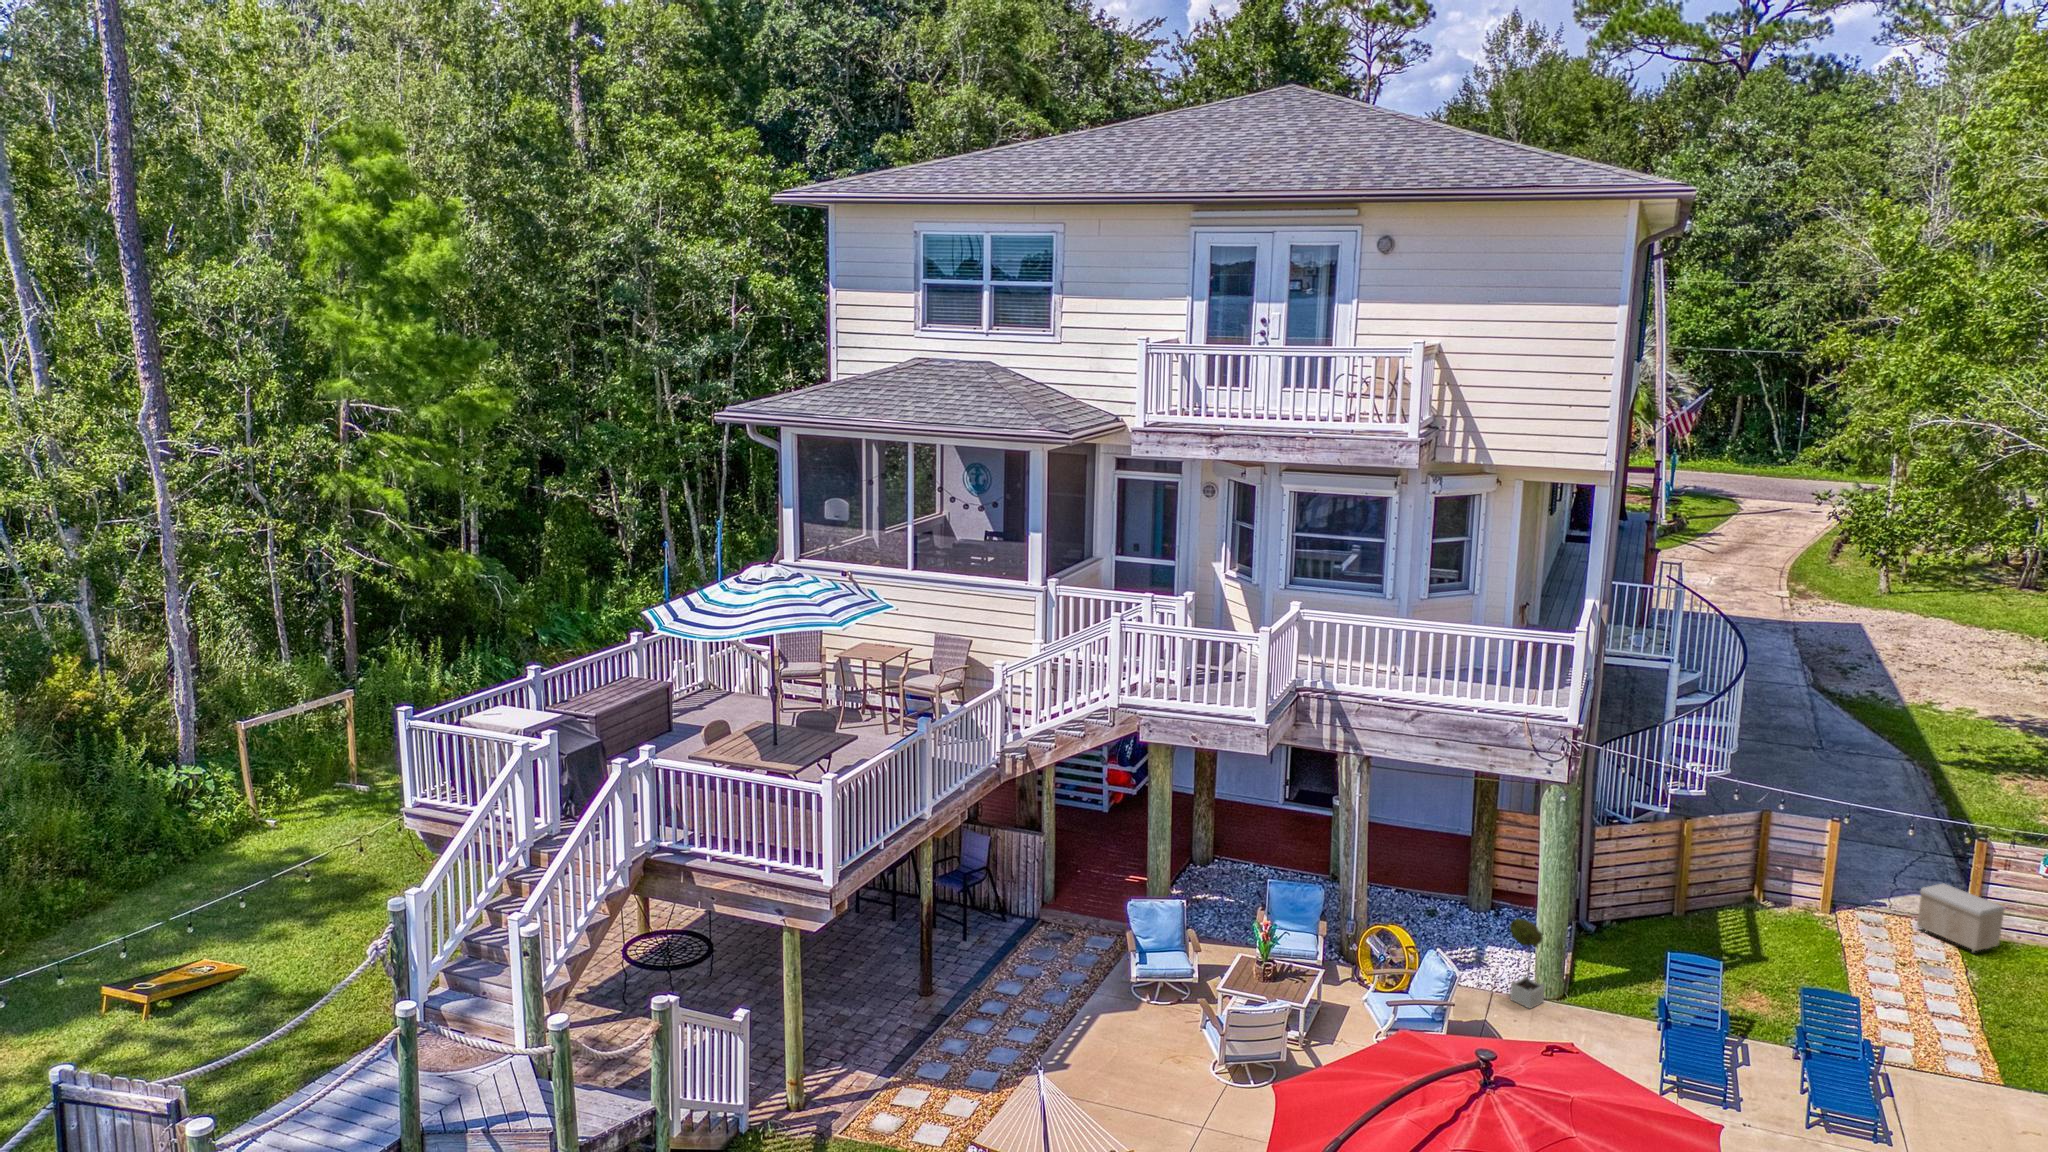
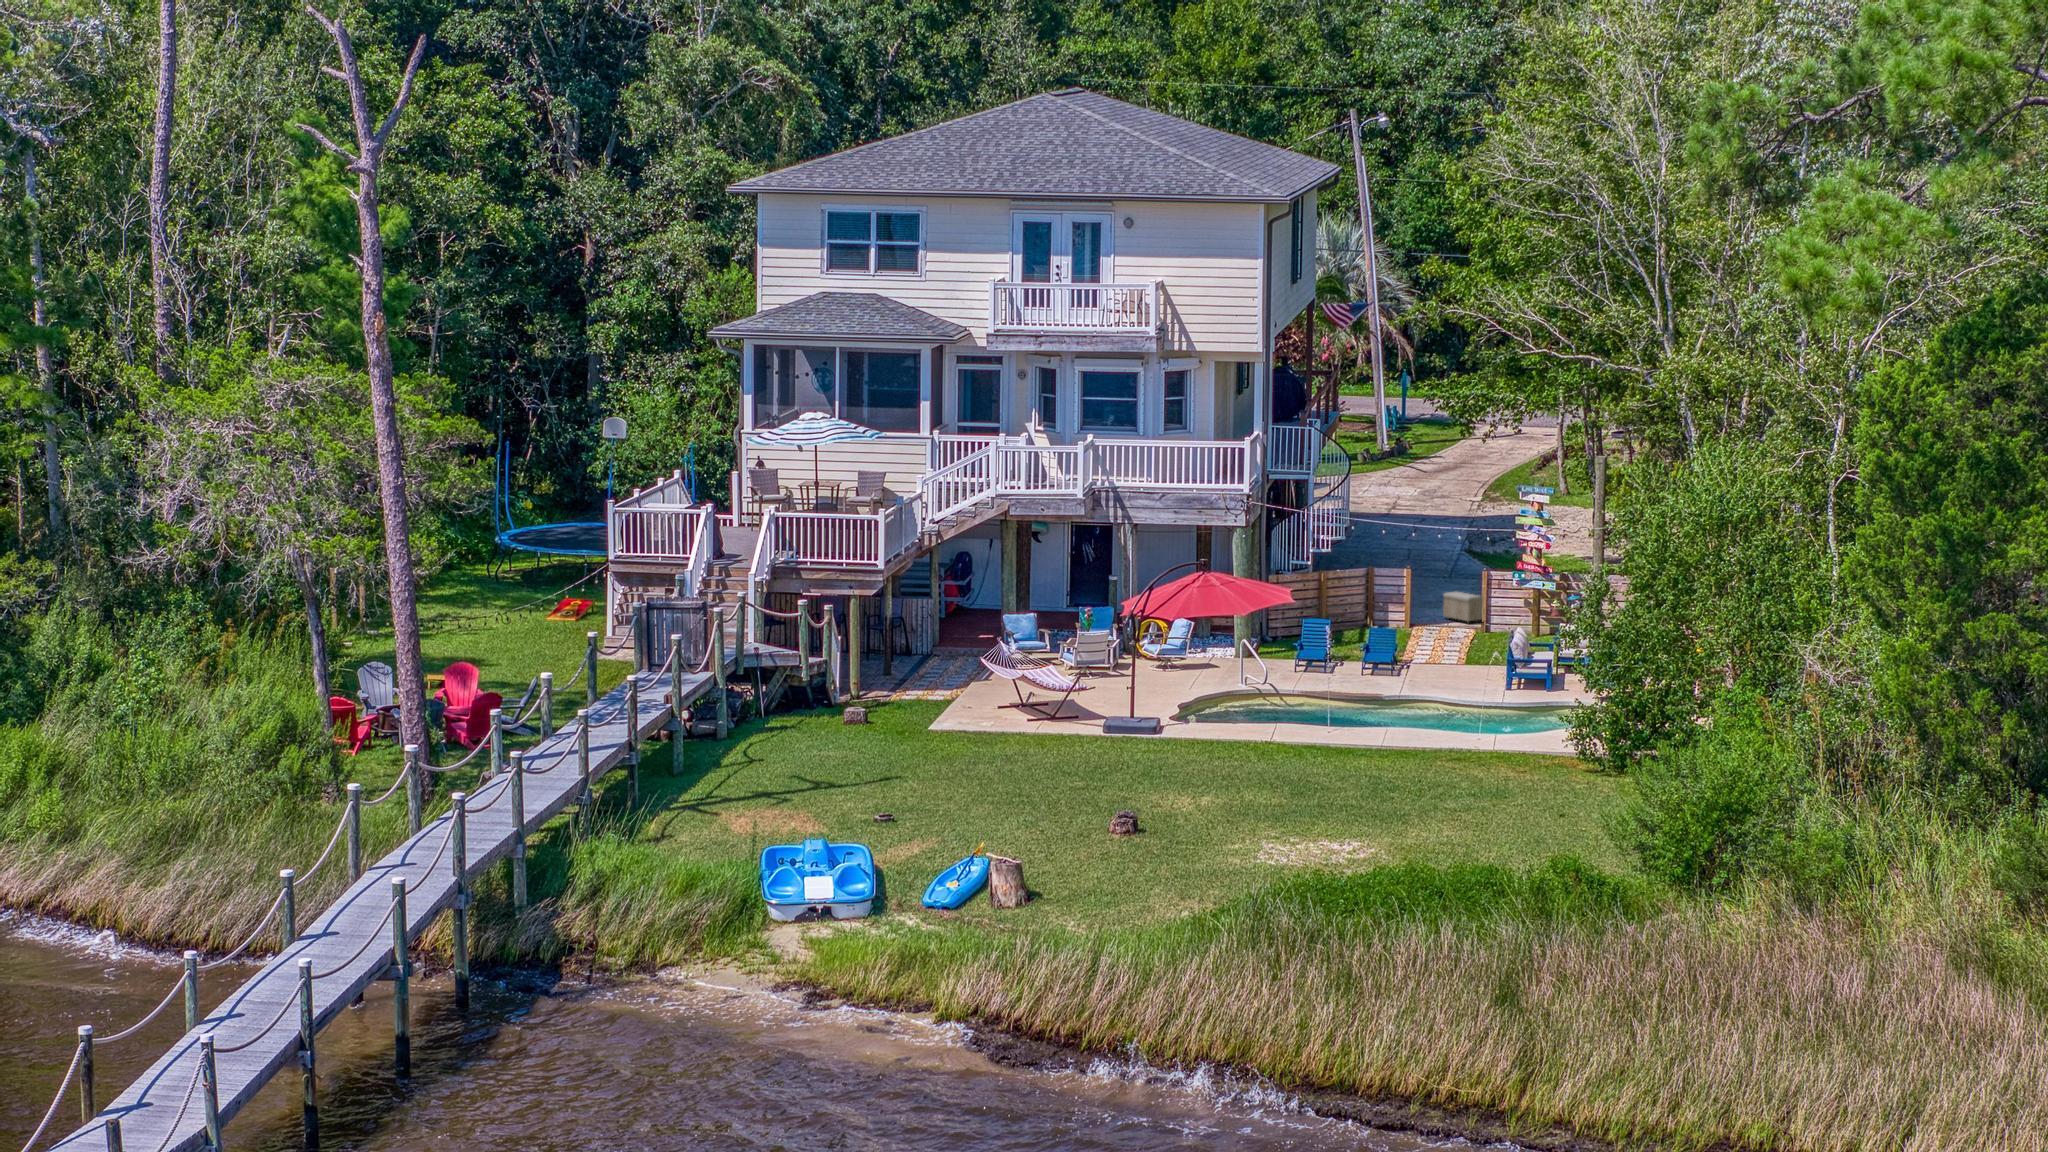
potted tree: present [1510,918,1544,1008] -> none [1218,602,1238,650]

